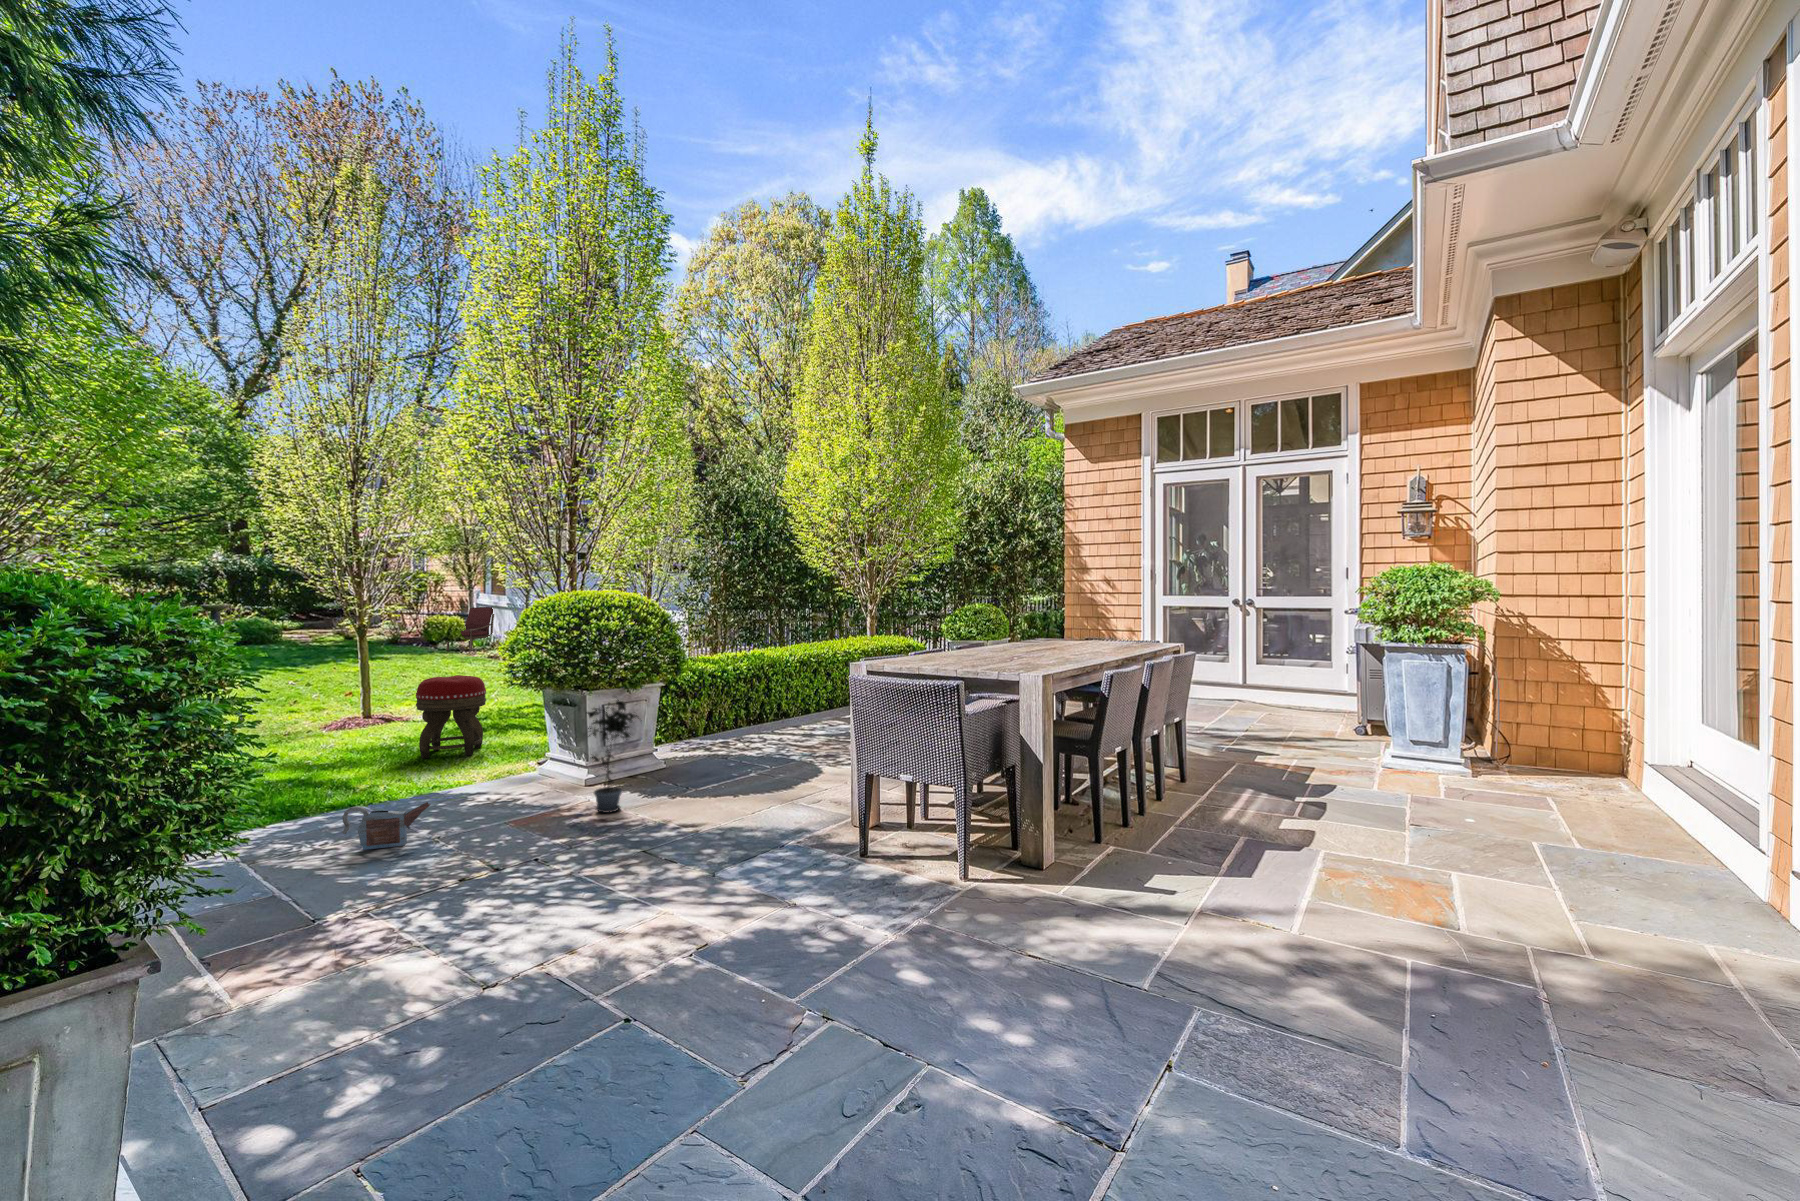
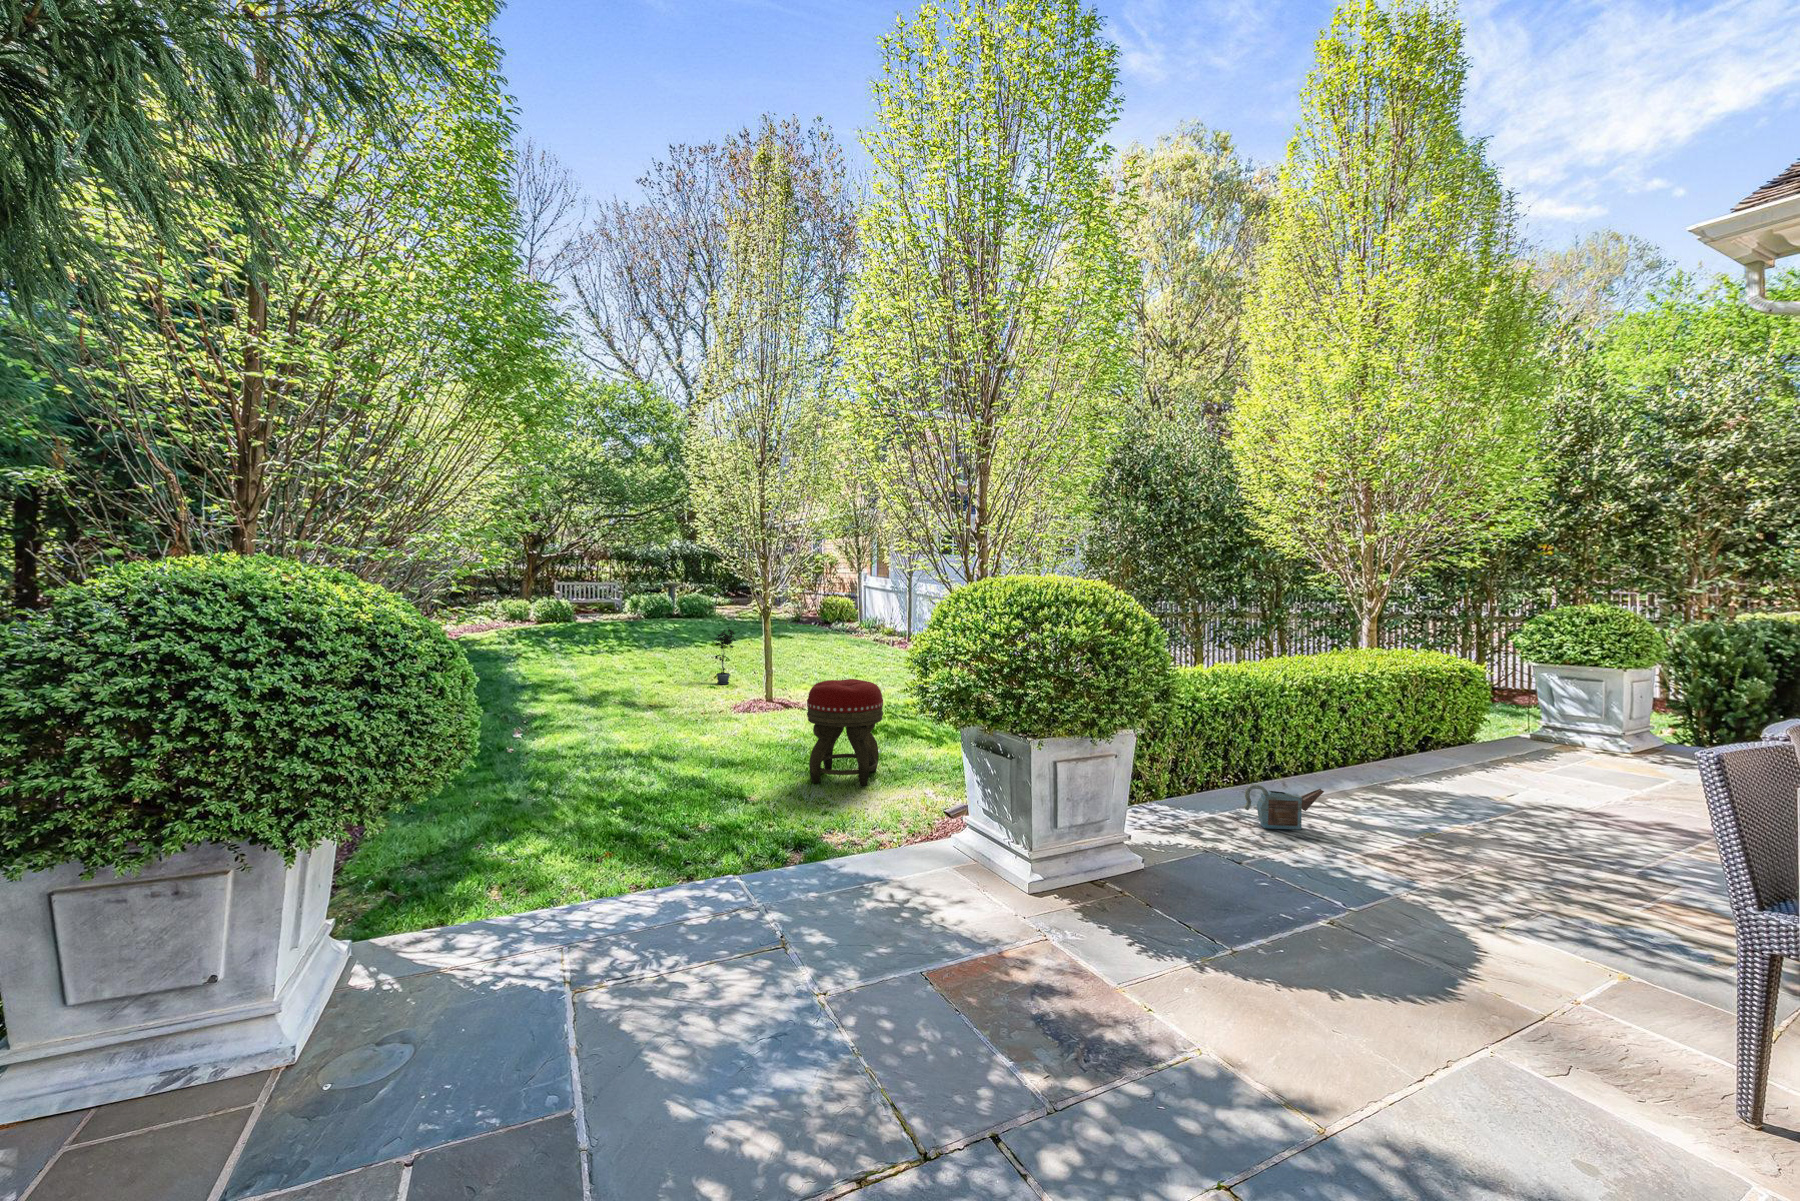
armchair: present [446,607,494,651] -> none [839,589,880,631]
potted plant: present [586,699,639,813] -> present [714,627,736,685]
watering can: present [342,802,431,850] -> present [1244,784,1324,830]

